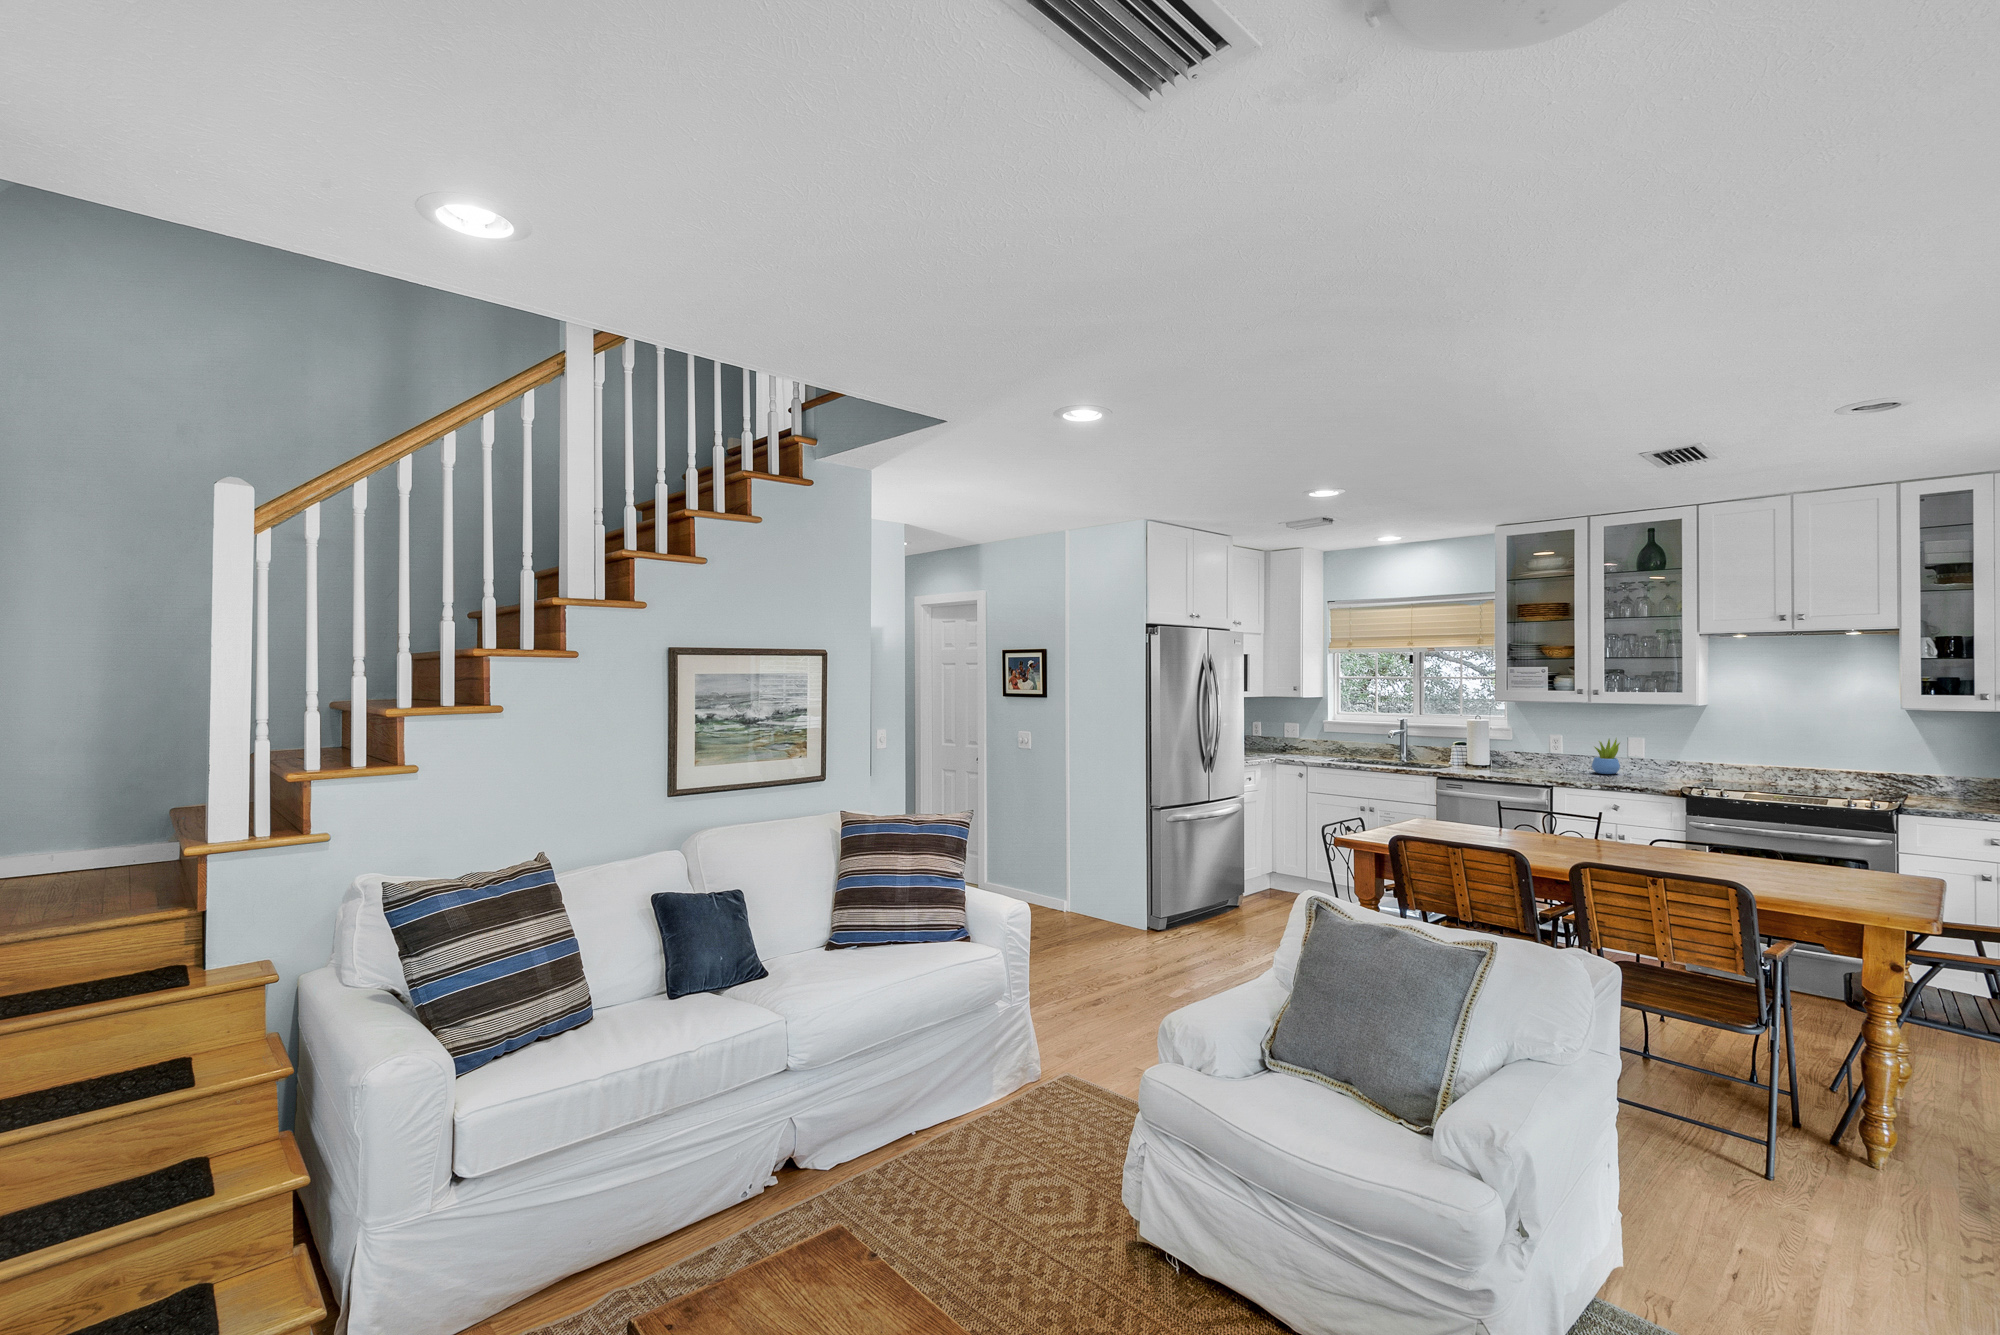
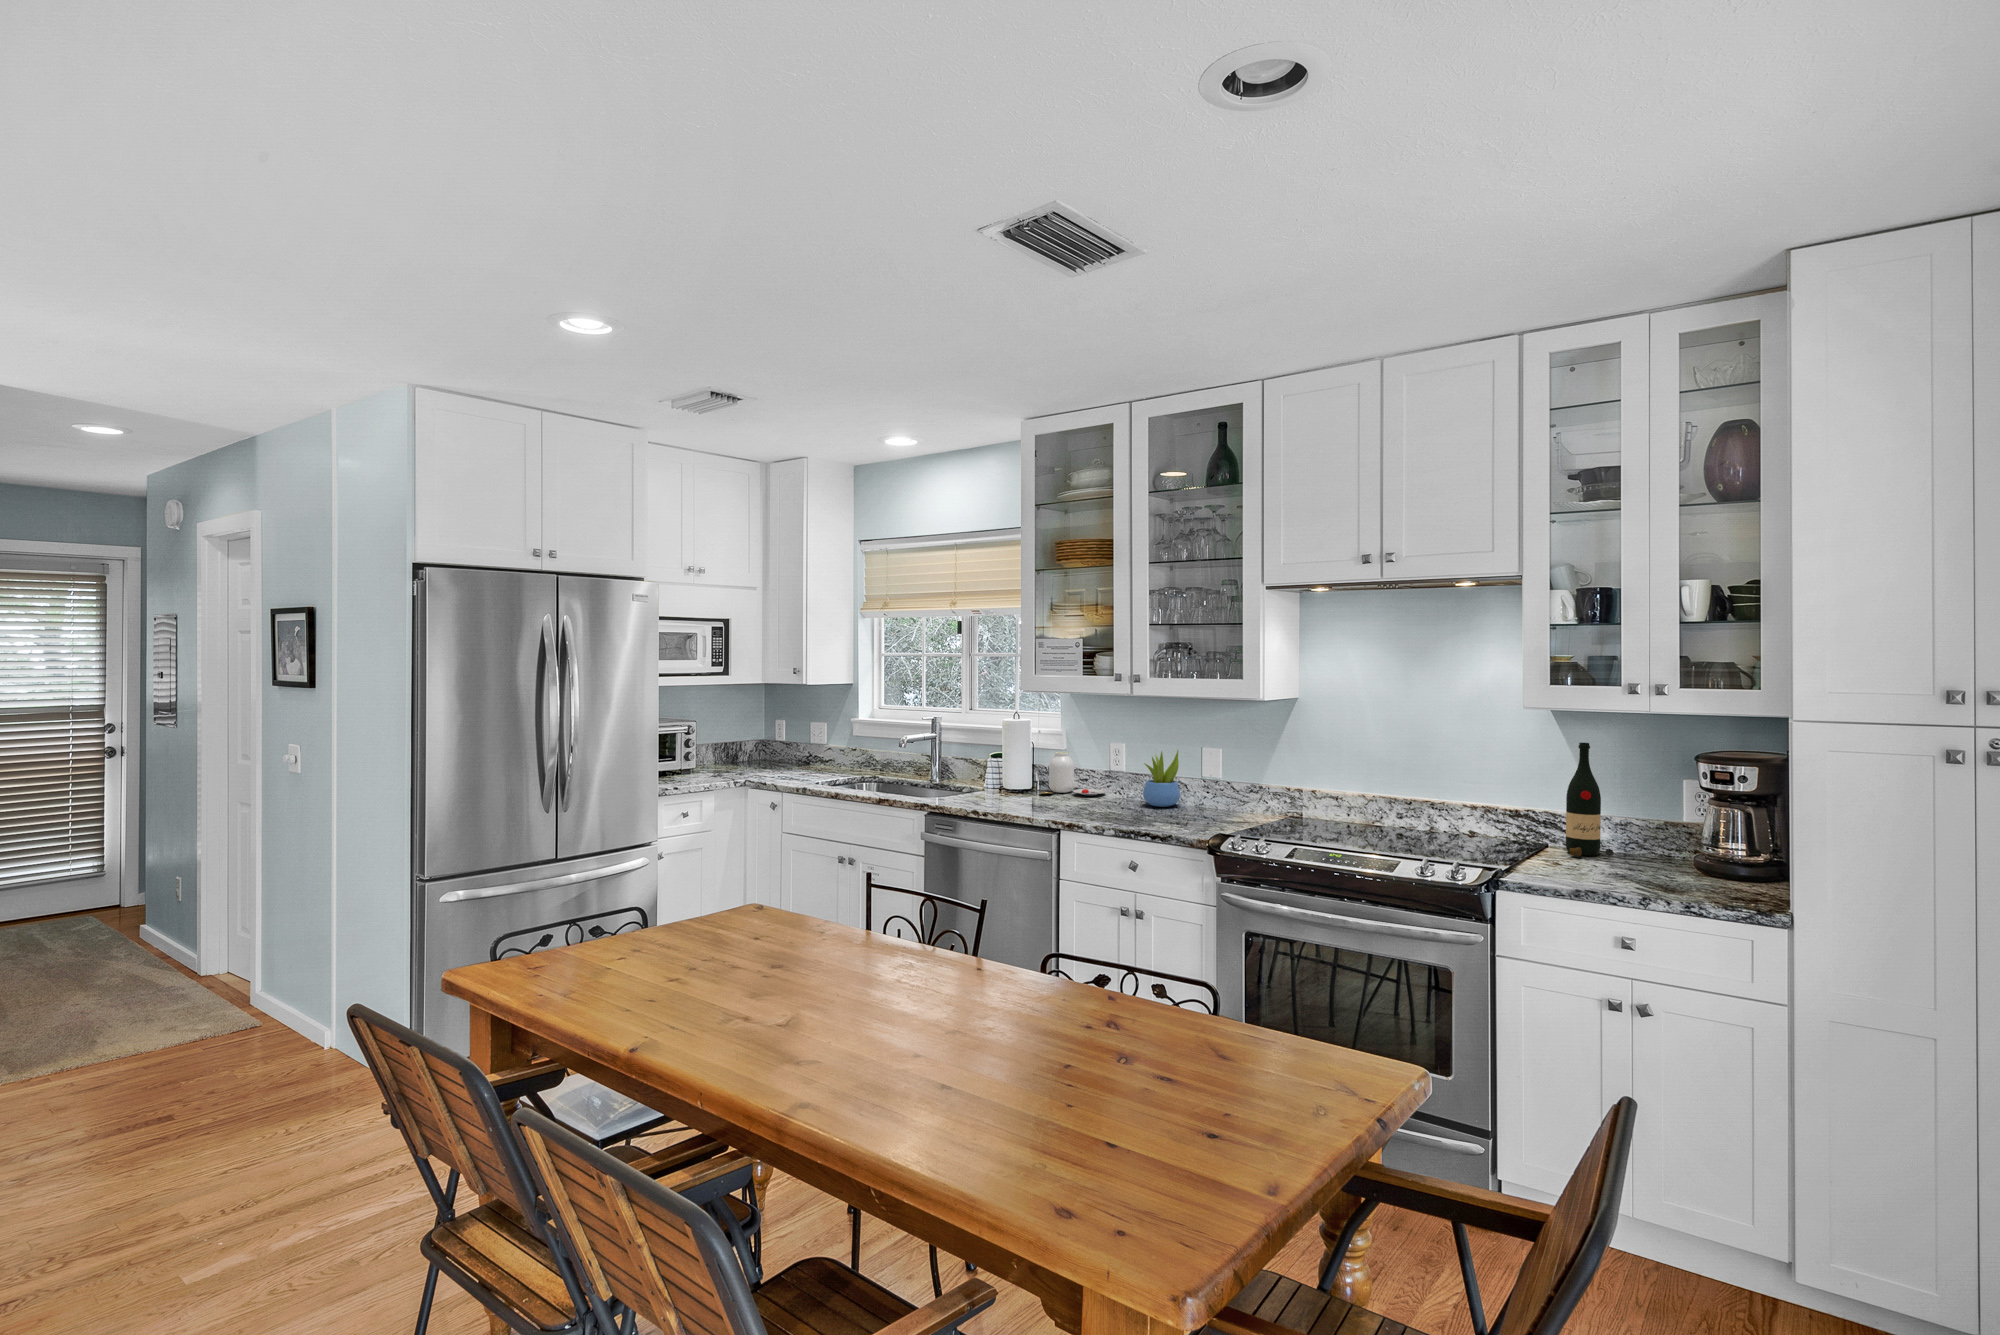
wine bottle: none [1930,729,1968,799] -> present [1566,743,1614,857]
jar: none [1505,740,1554,768] -> present [1039,752,1106,795]

